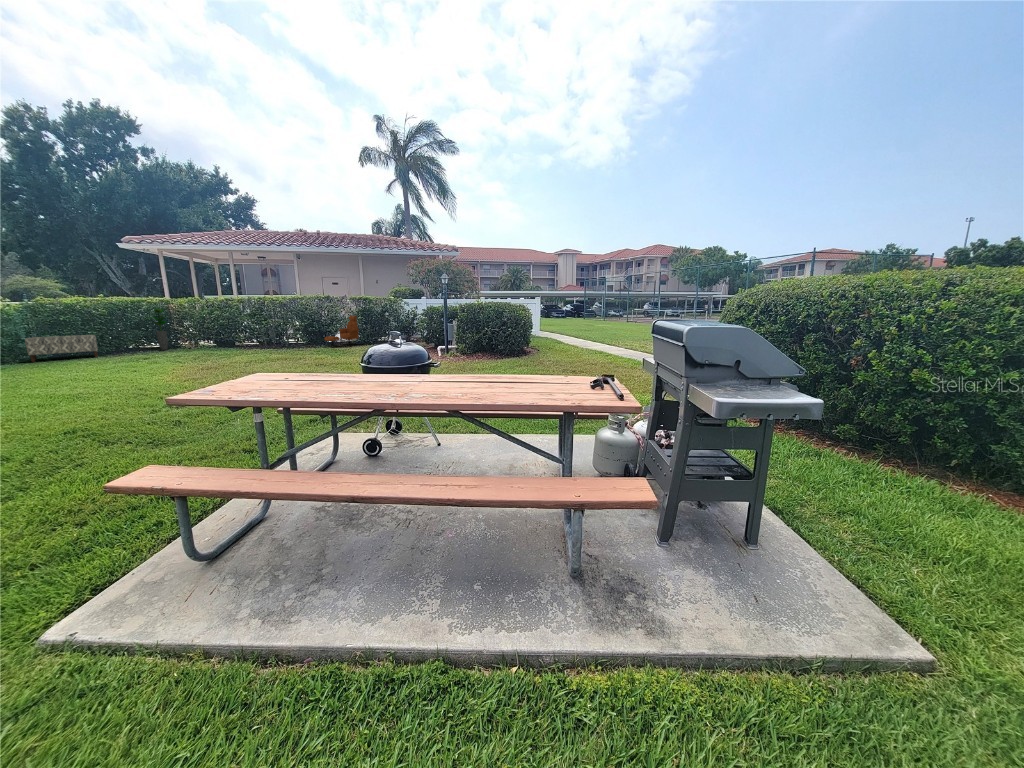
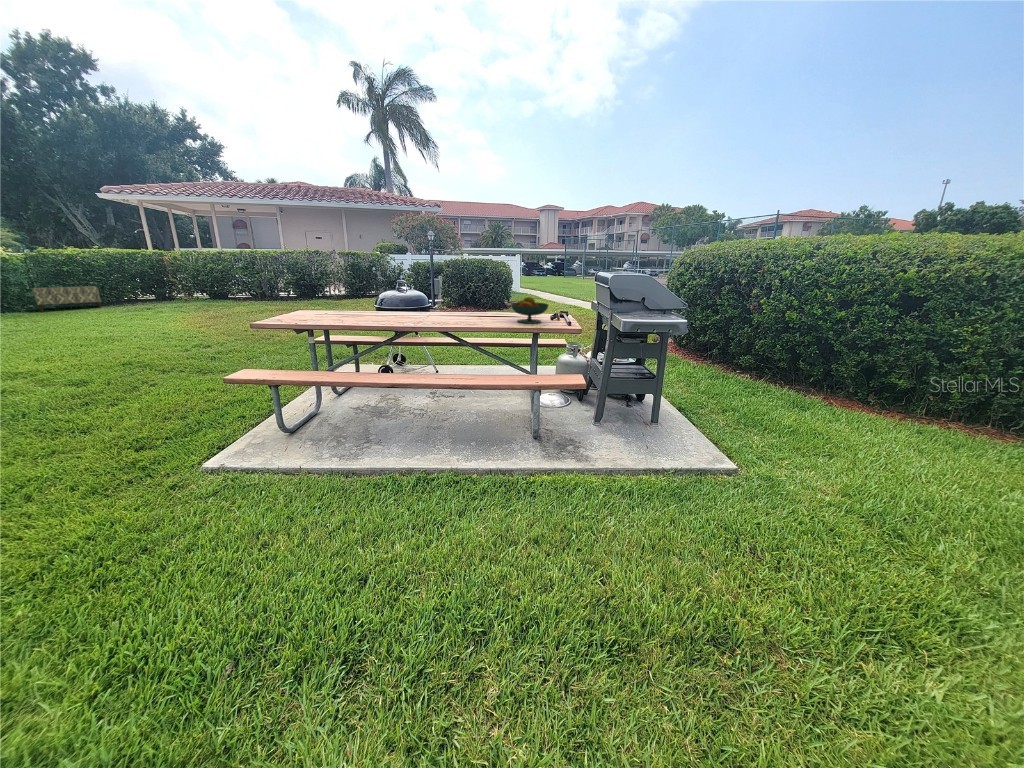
potted plant: present [153,308,168,350] -> none [142,261,167,302]
lounge chair: present [325,315,359,347] -> none [318,270,351,301]
fruit bowl: none [534,356,589,395] -> present [511,297,549,324]

